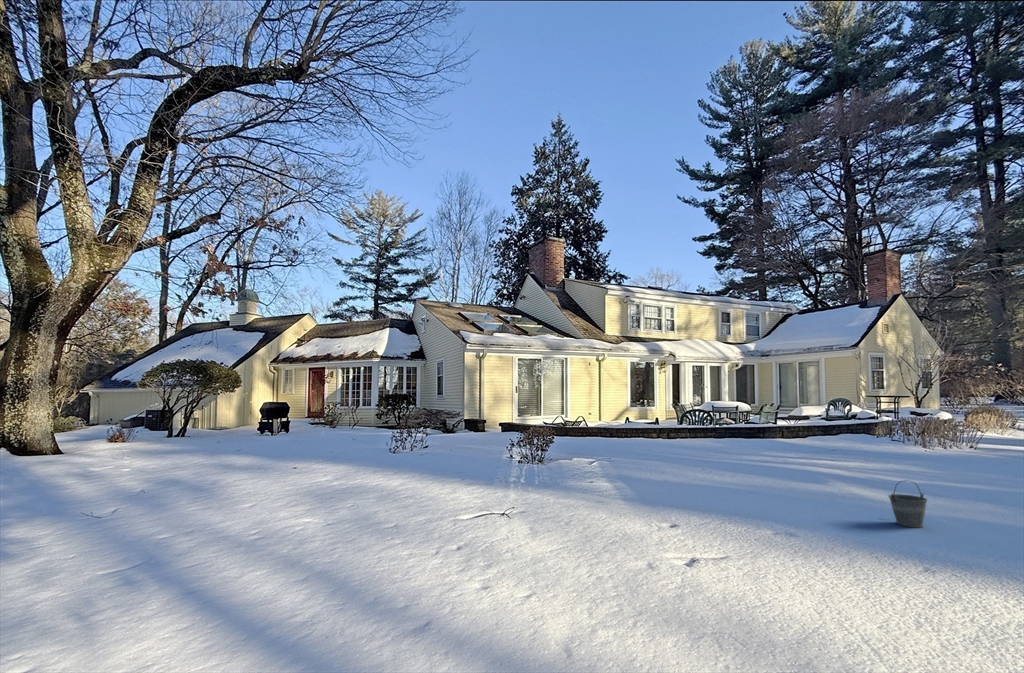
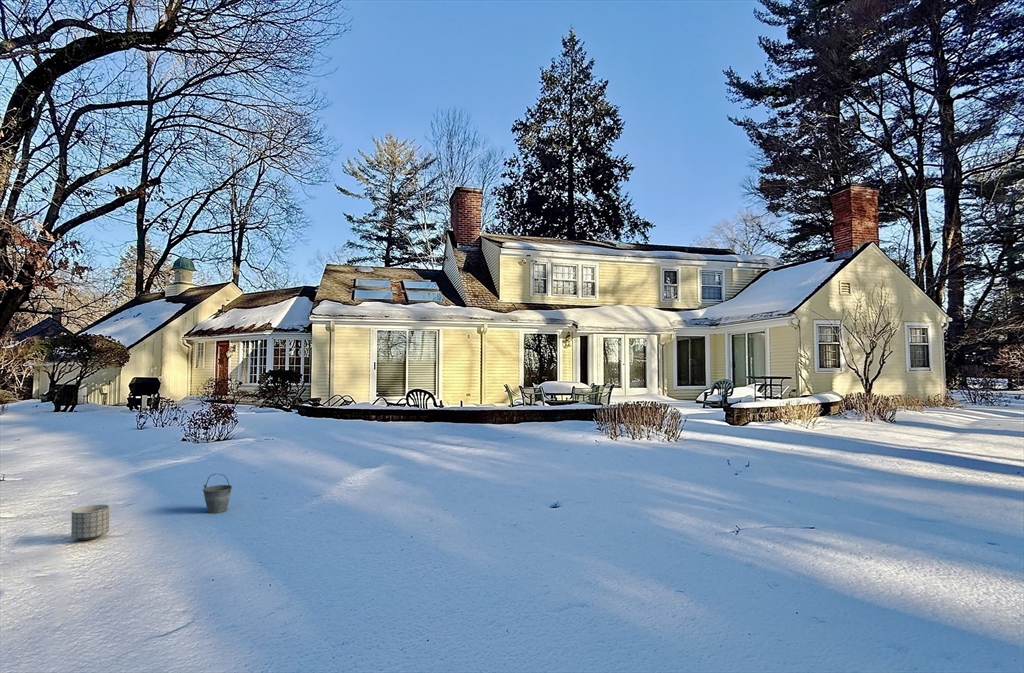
planter: none [924,520,979,567] -> present [71,505,109,540]

